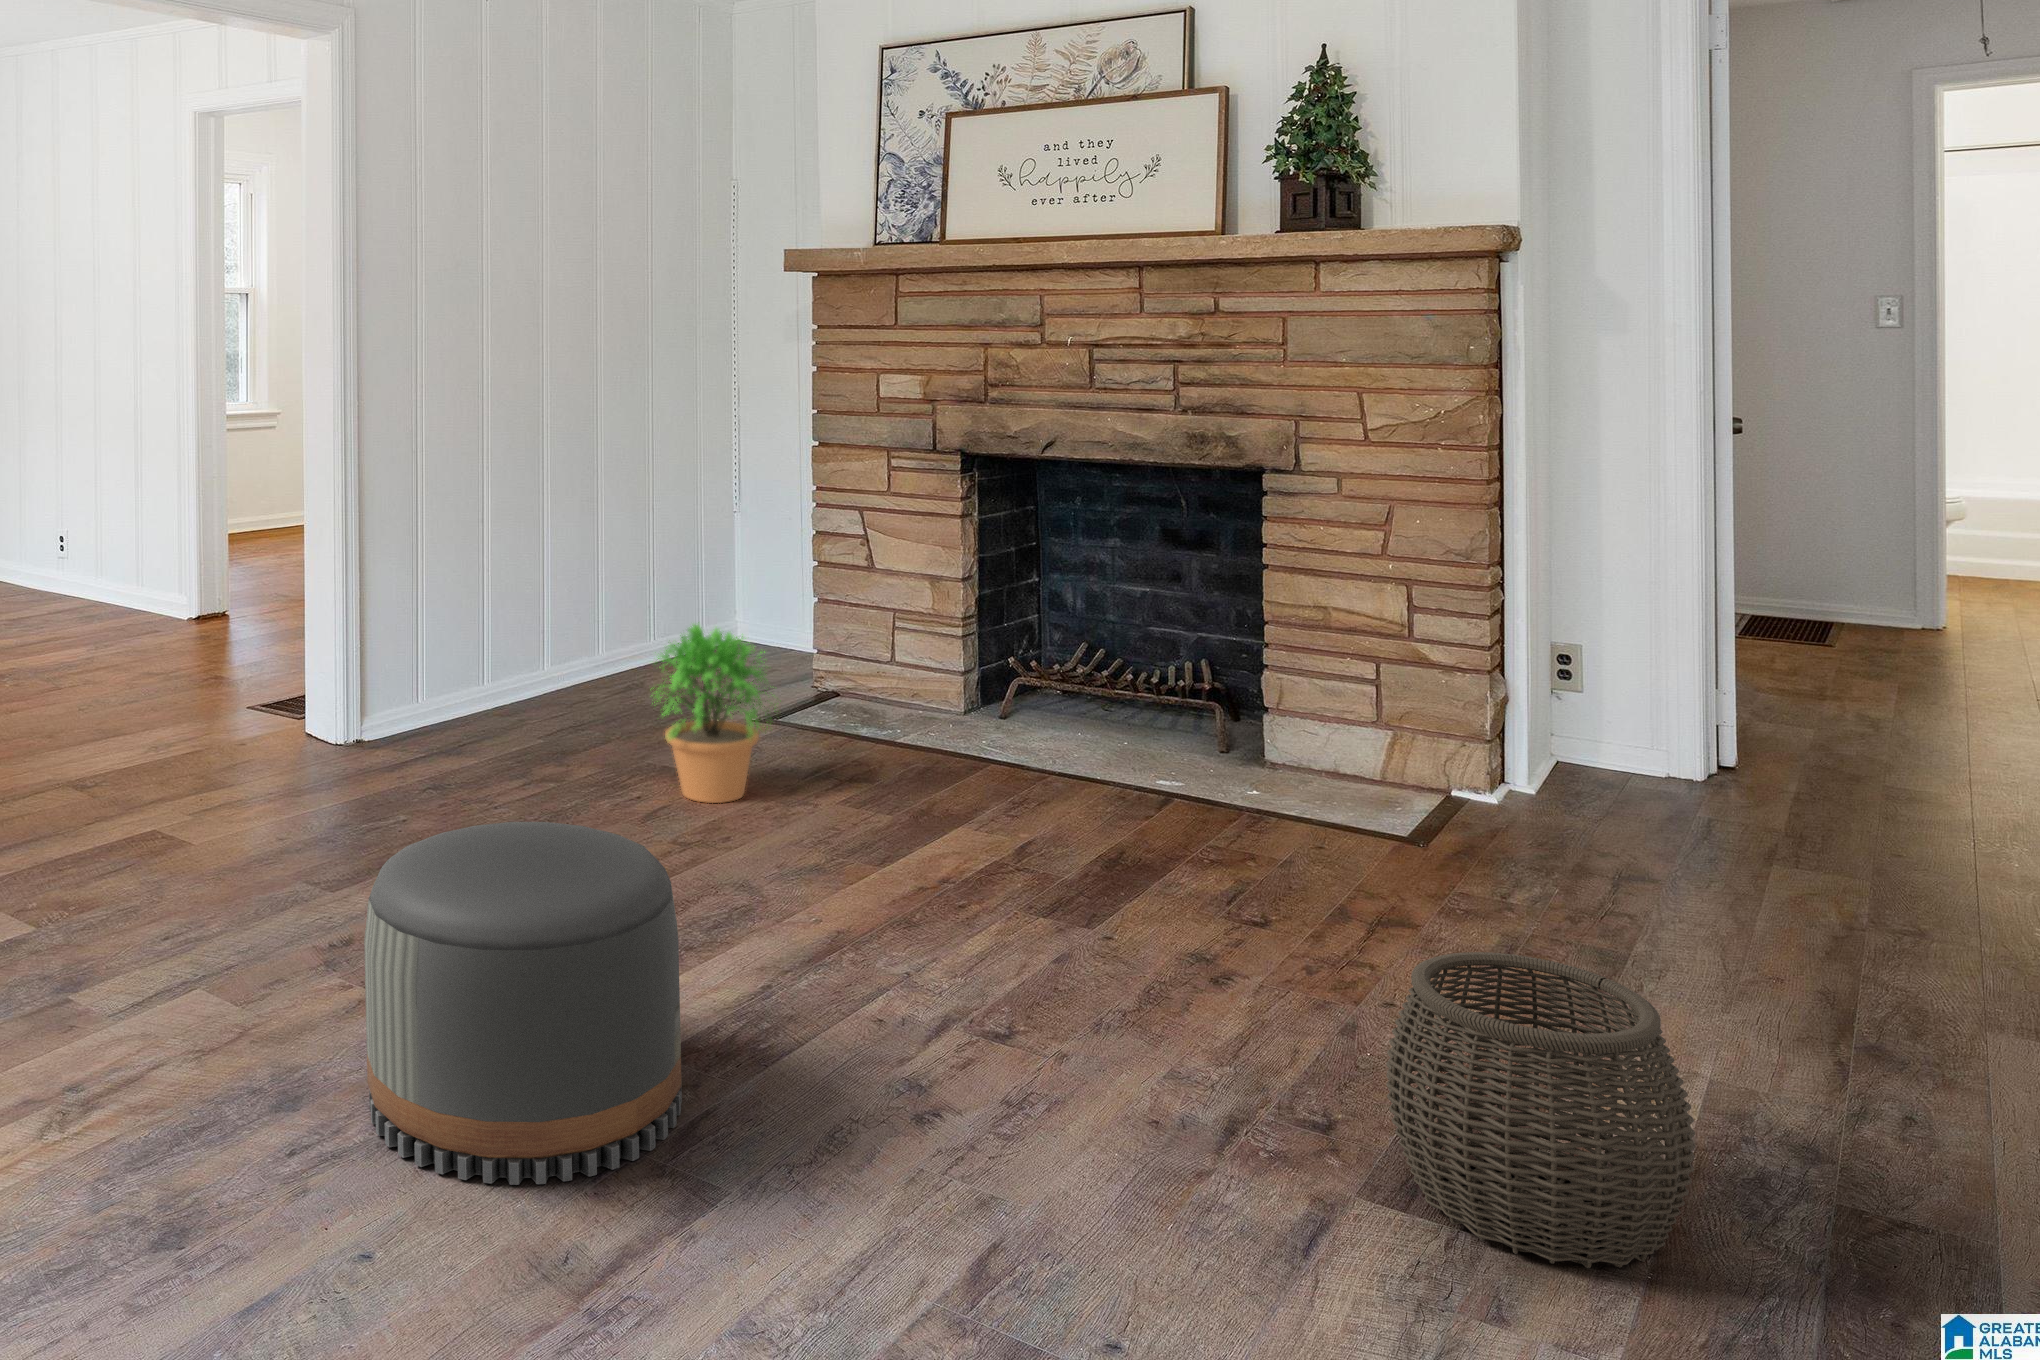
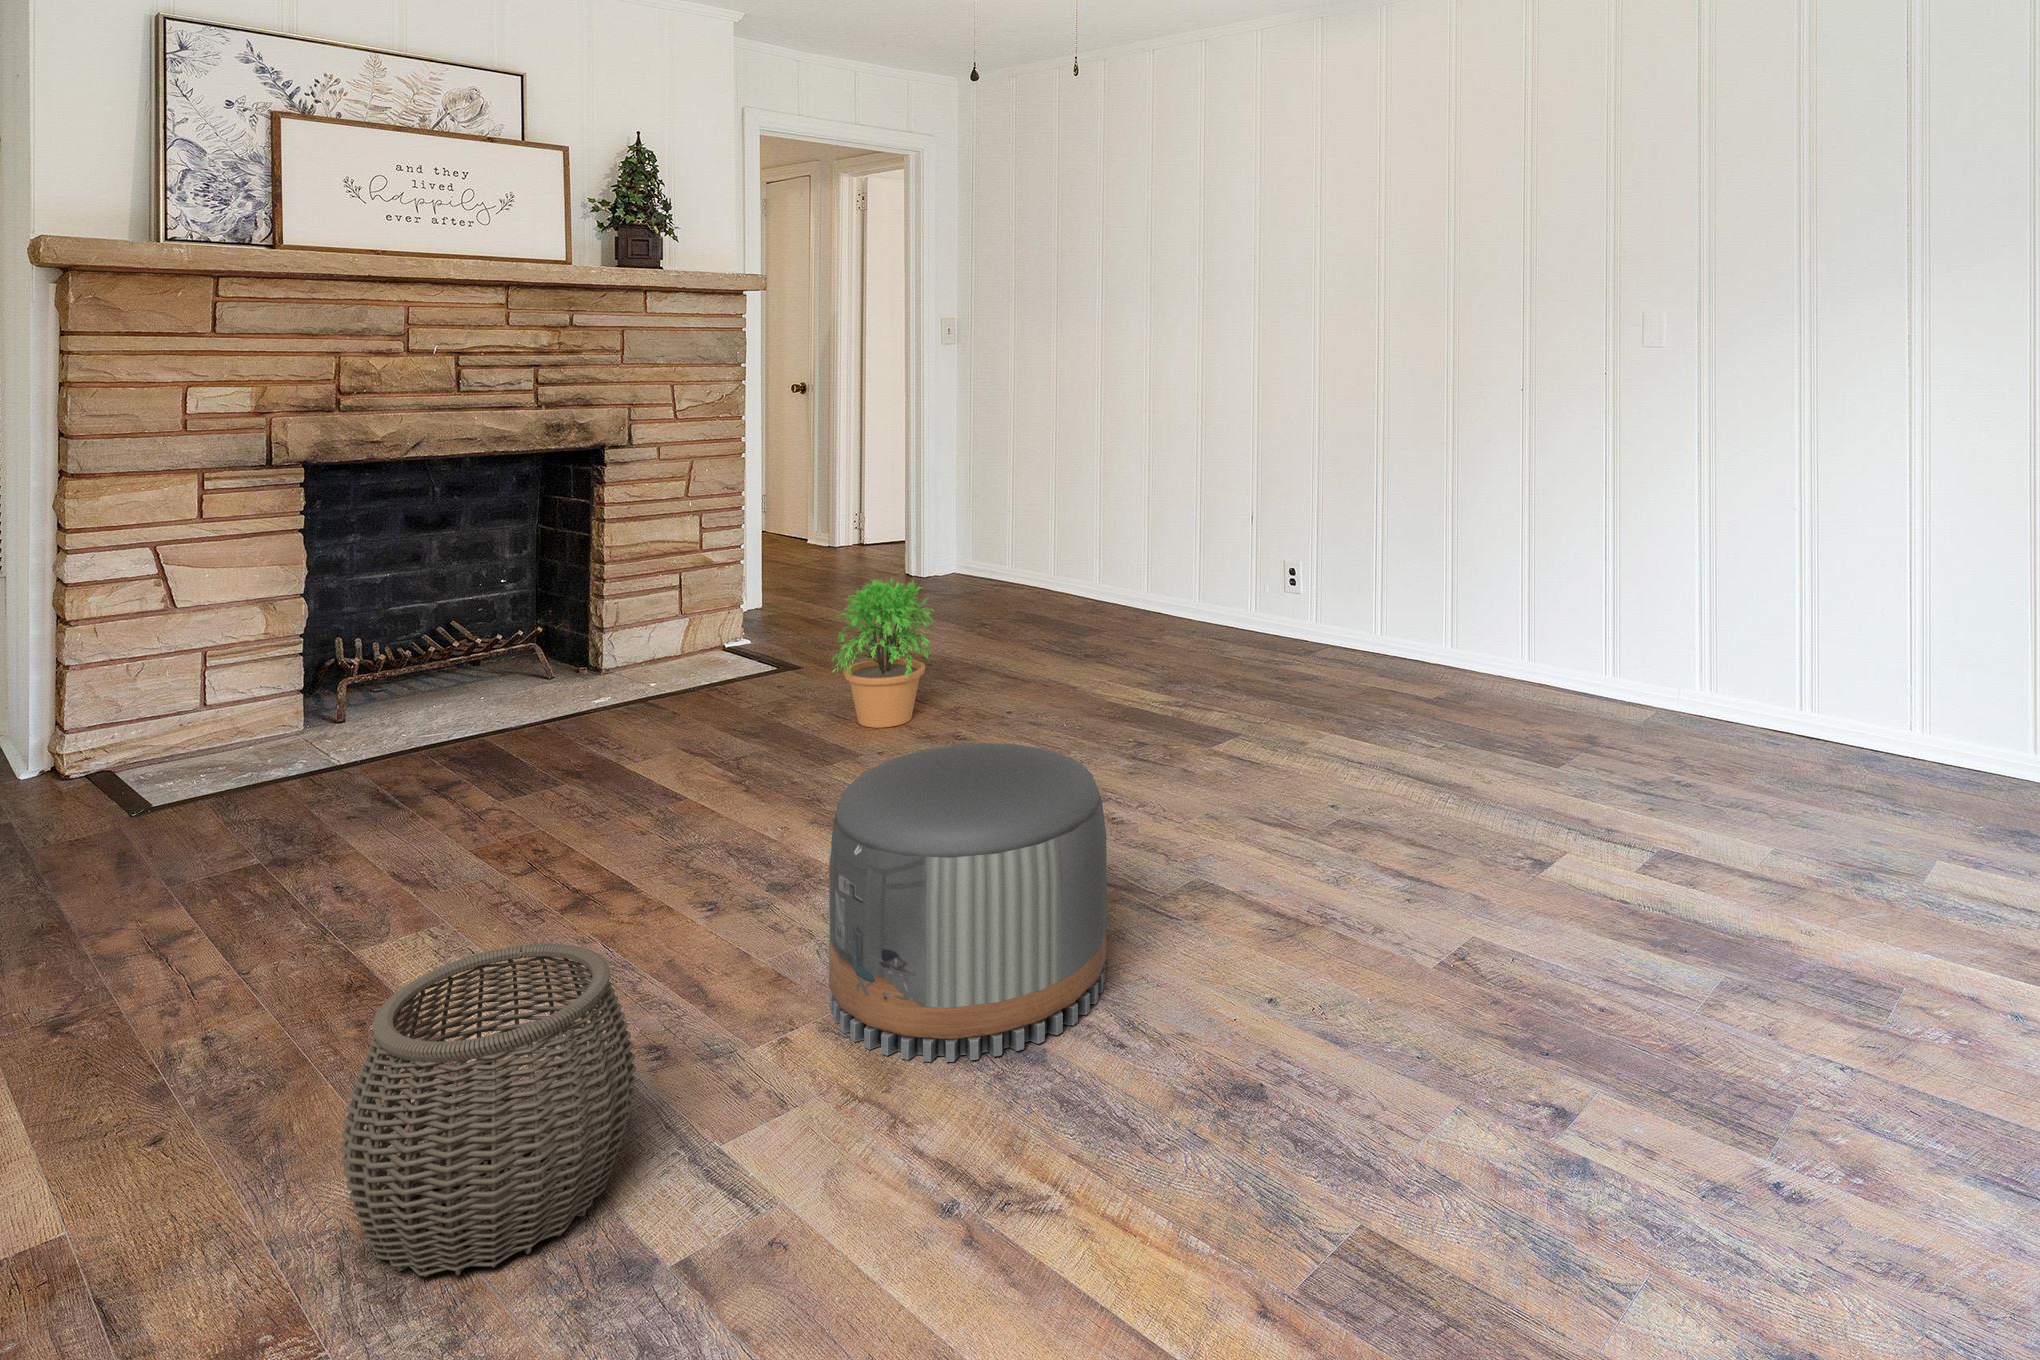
potted plant: present [651,624,781,803] -> present [832,578,934,728]
woven basket: present [1386,952,1695,1269] -> present [340,943,636,1277]

